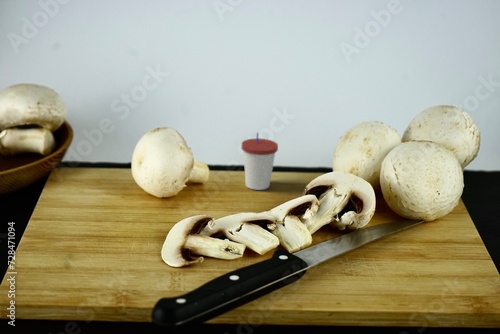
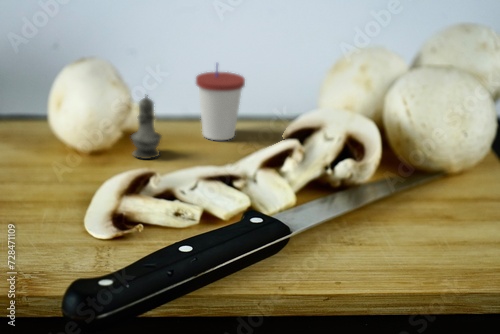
salt shaker: none [194,157,216,204] -> present [131,95,161,159]

